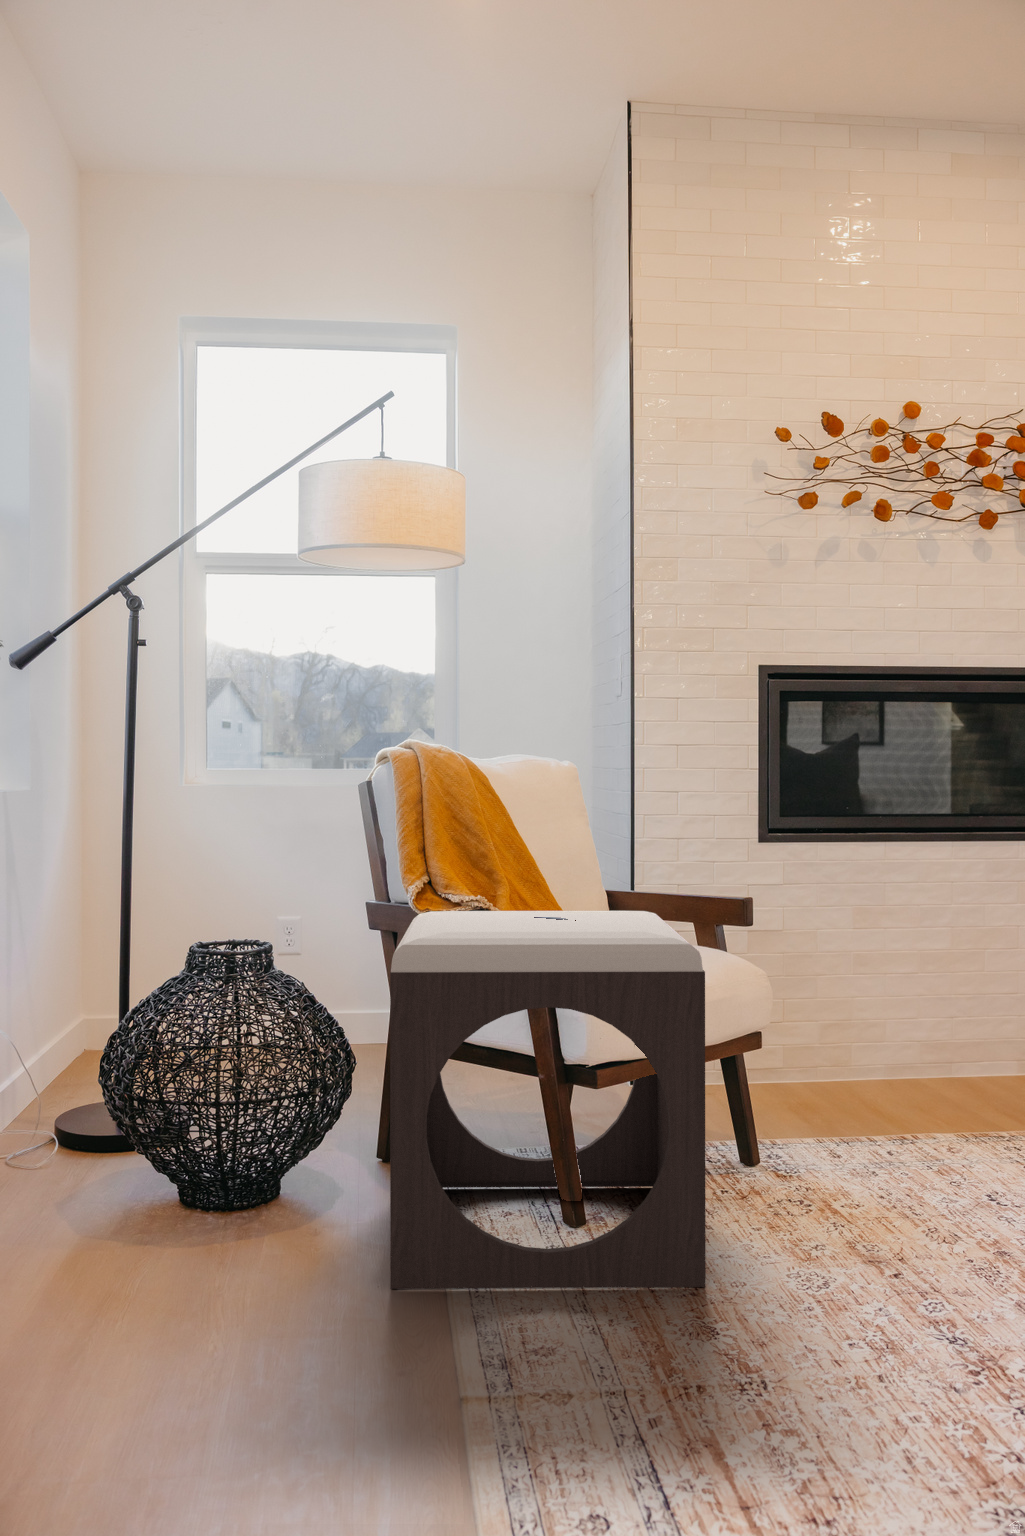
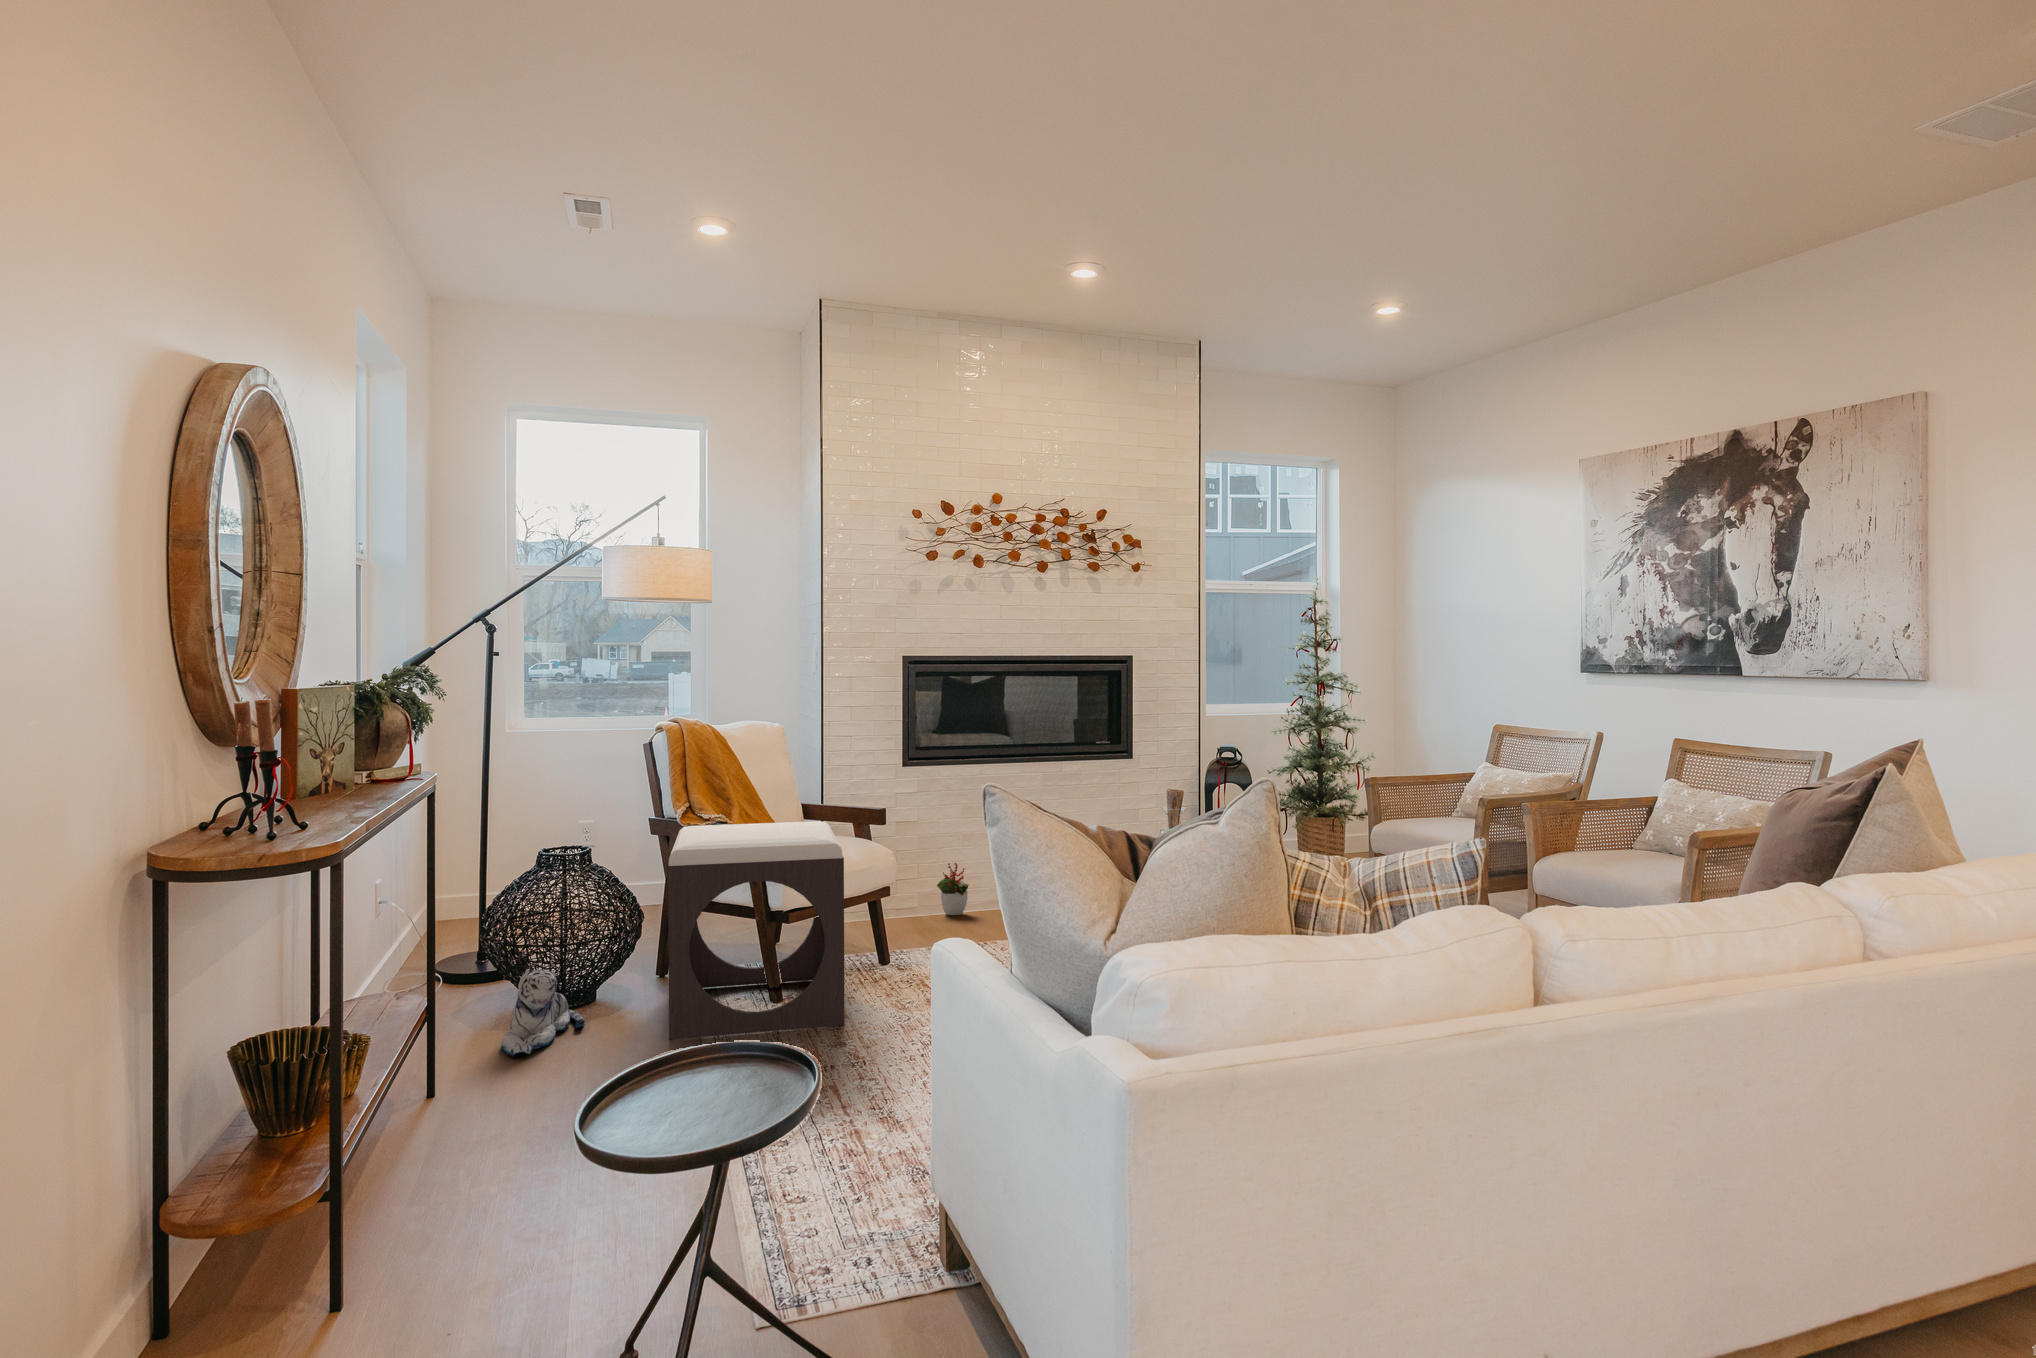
decorative plant: none [816,998,869,1085] -> present [937,863,968,915]
plush toy: none [111,1142,254,1301] -> present [502,969,585,1057]

